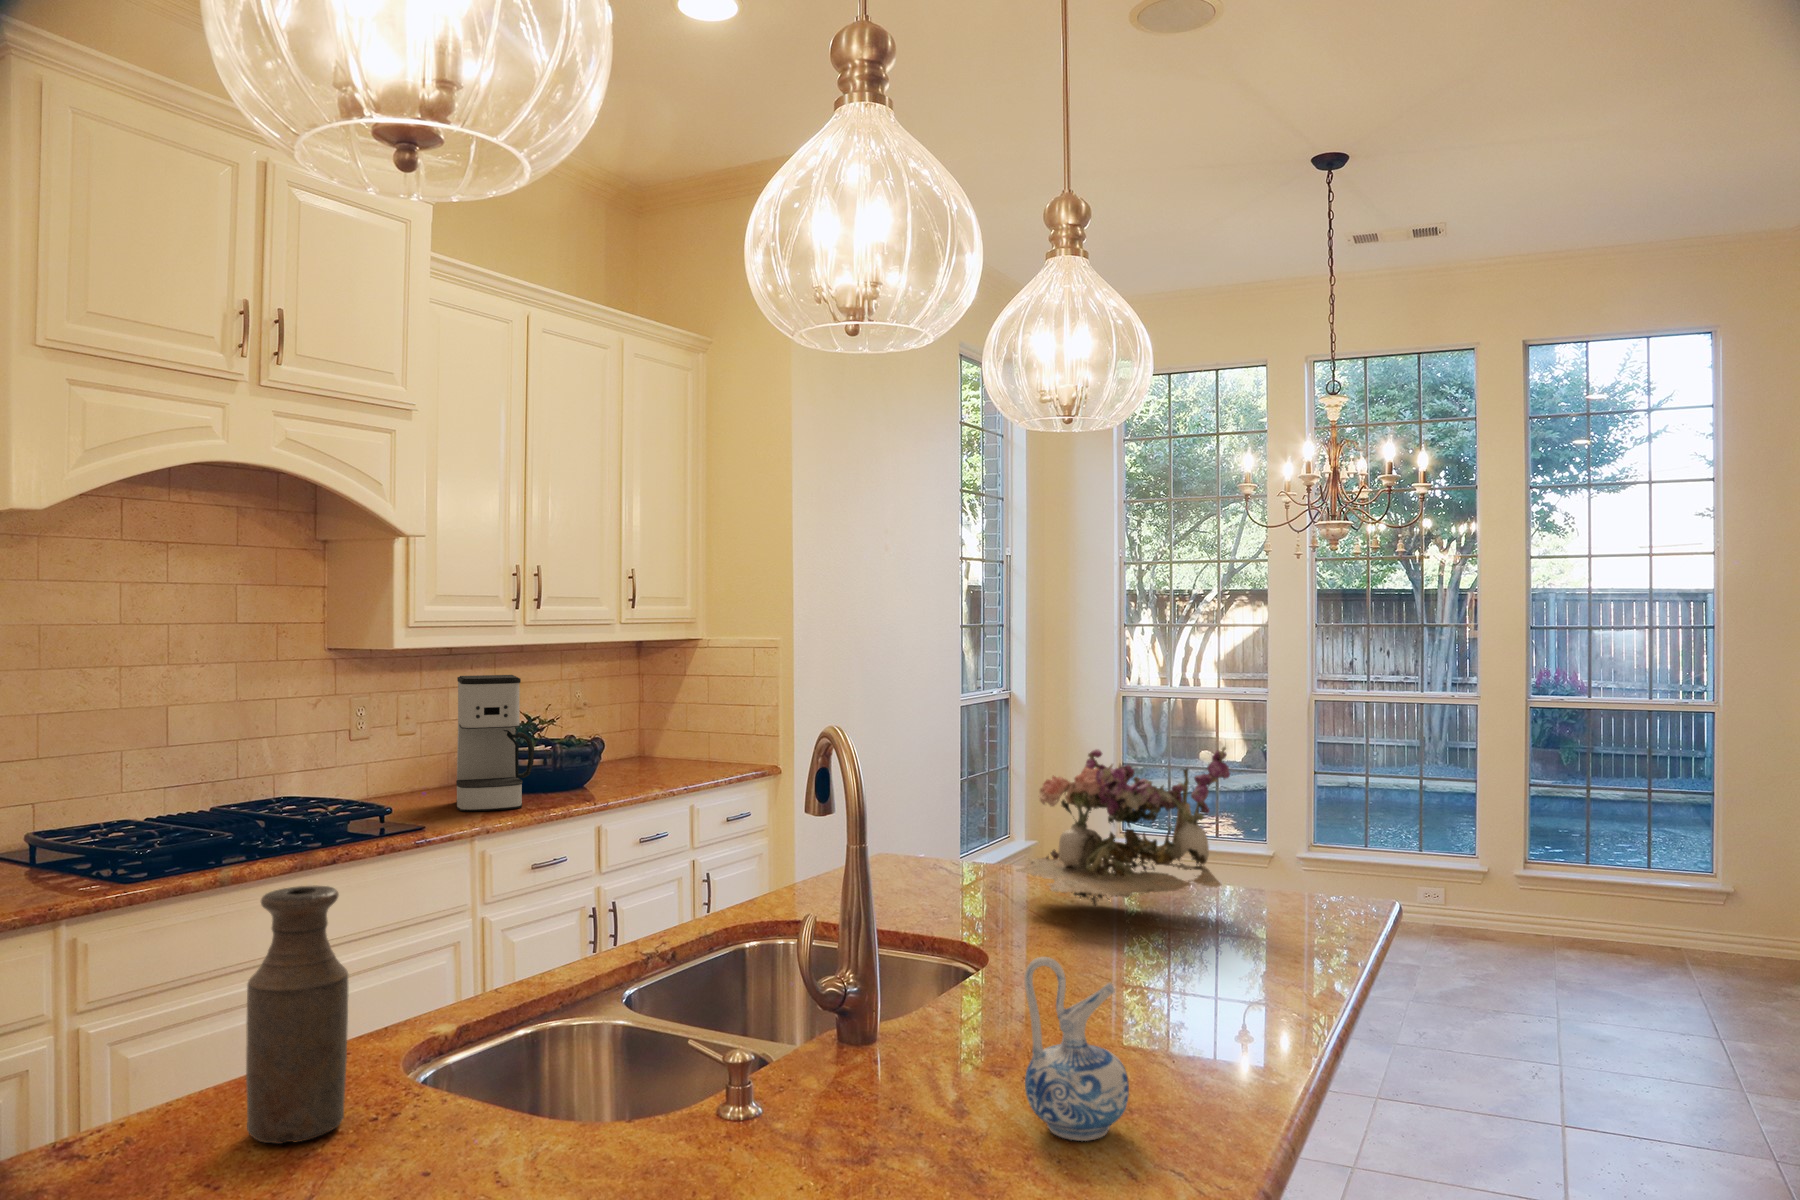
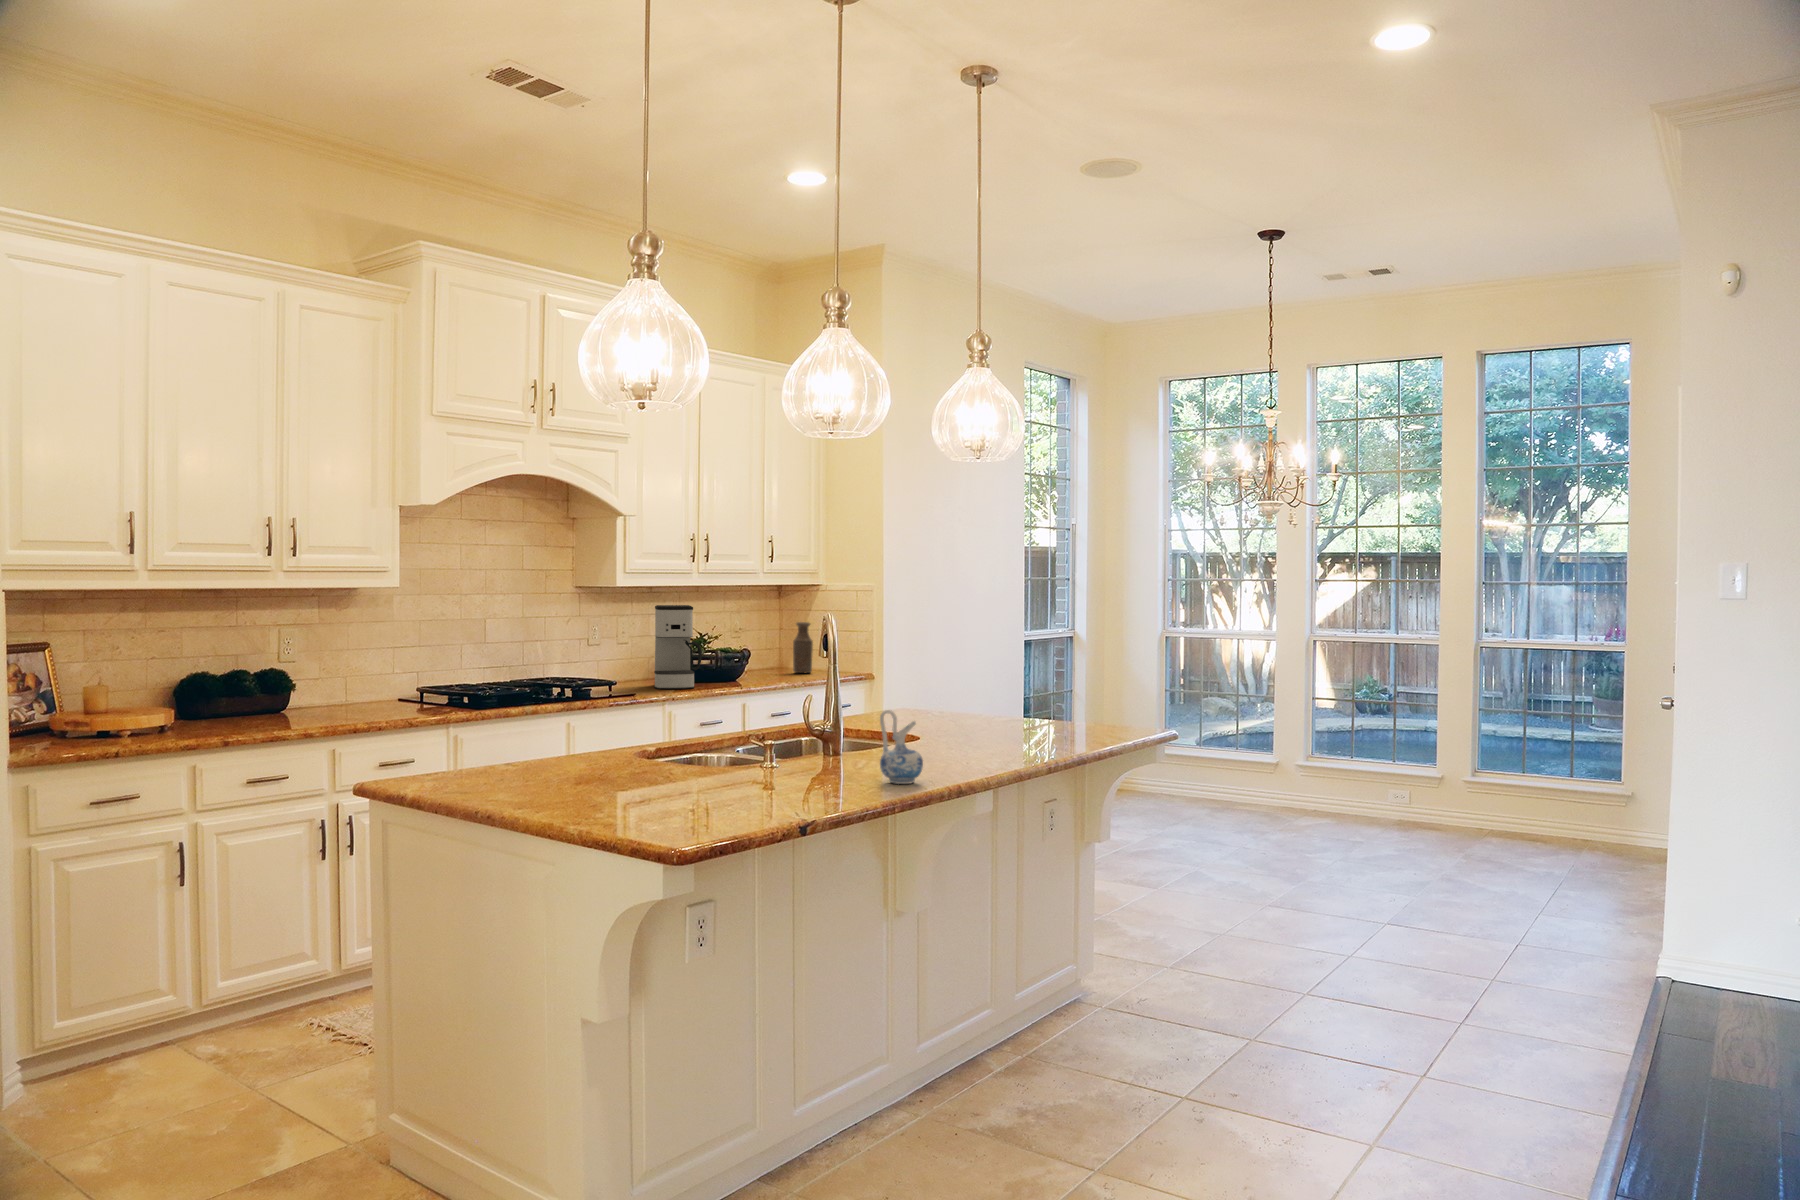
flower arrangement: present [1017,747,1230,906] -> none [954,642,1070,734]
bottle: present [246,886,348,1144] -> present [793,622,813,673]

